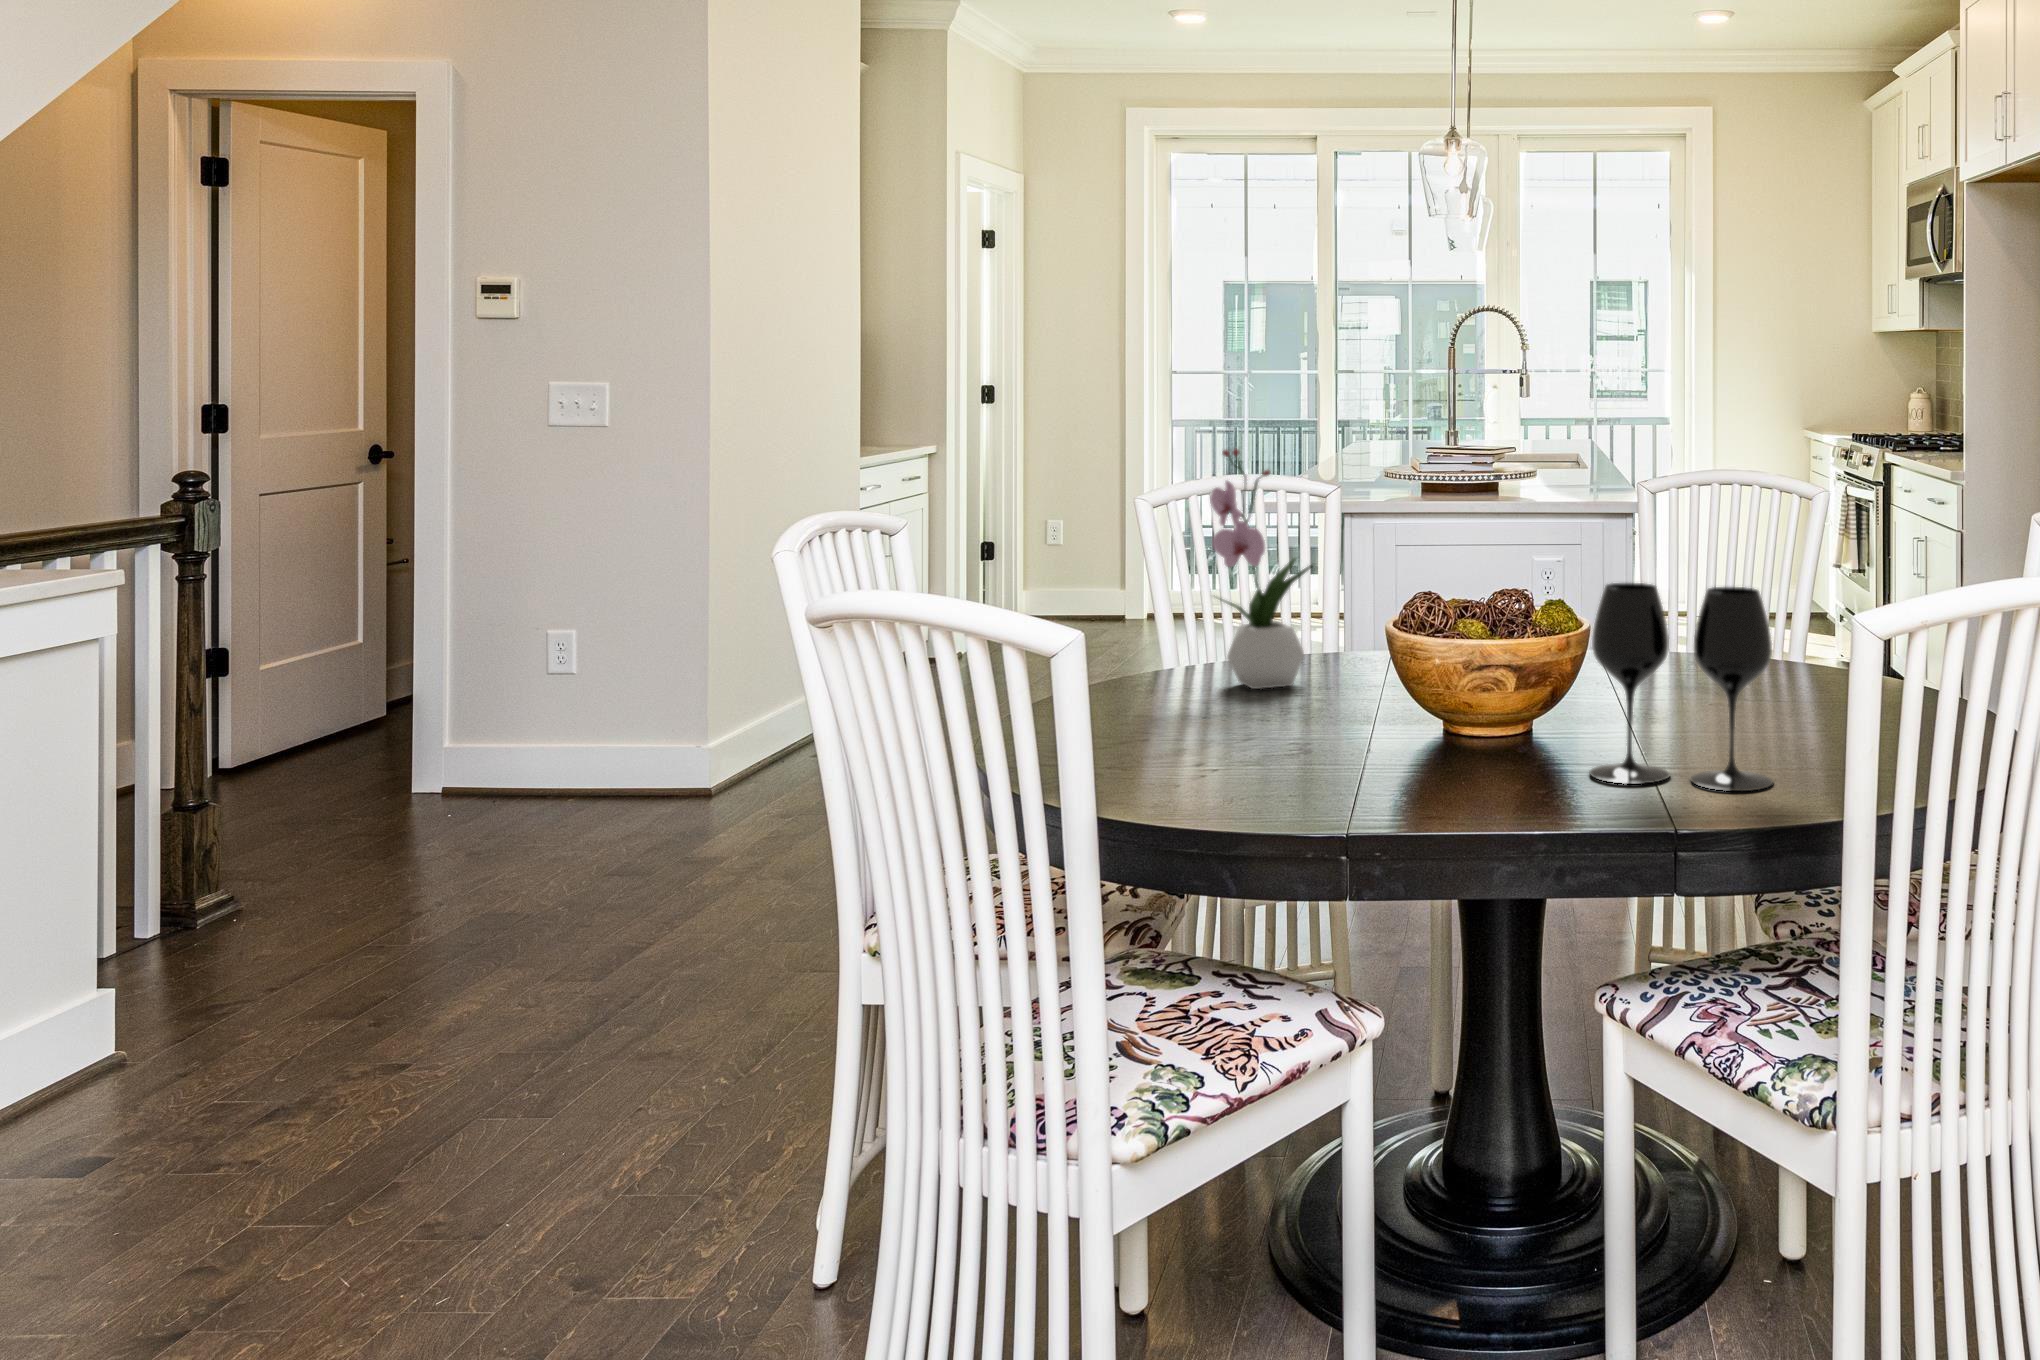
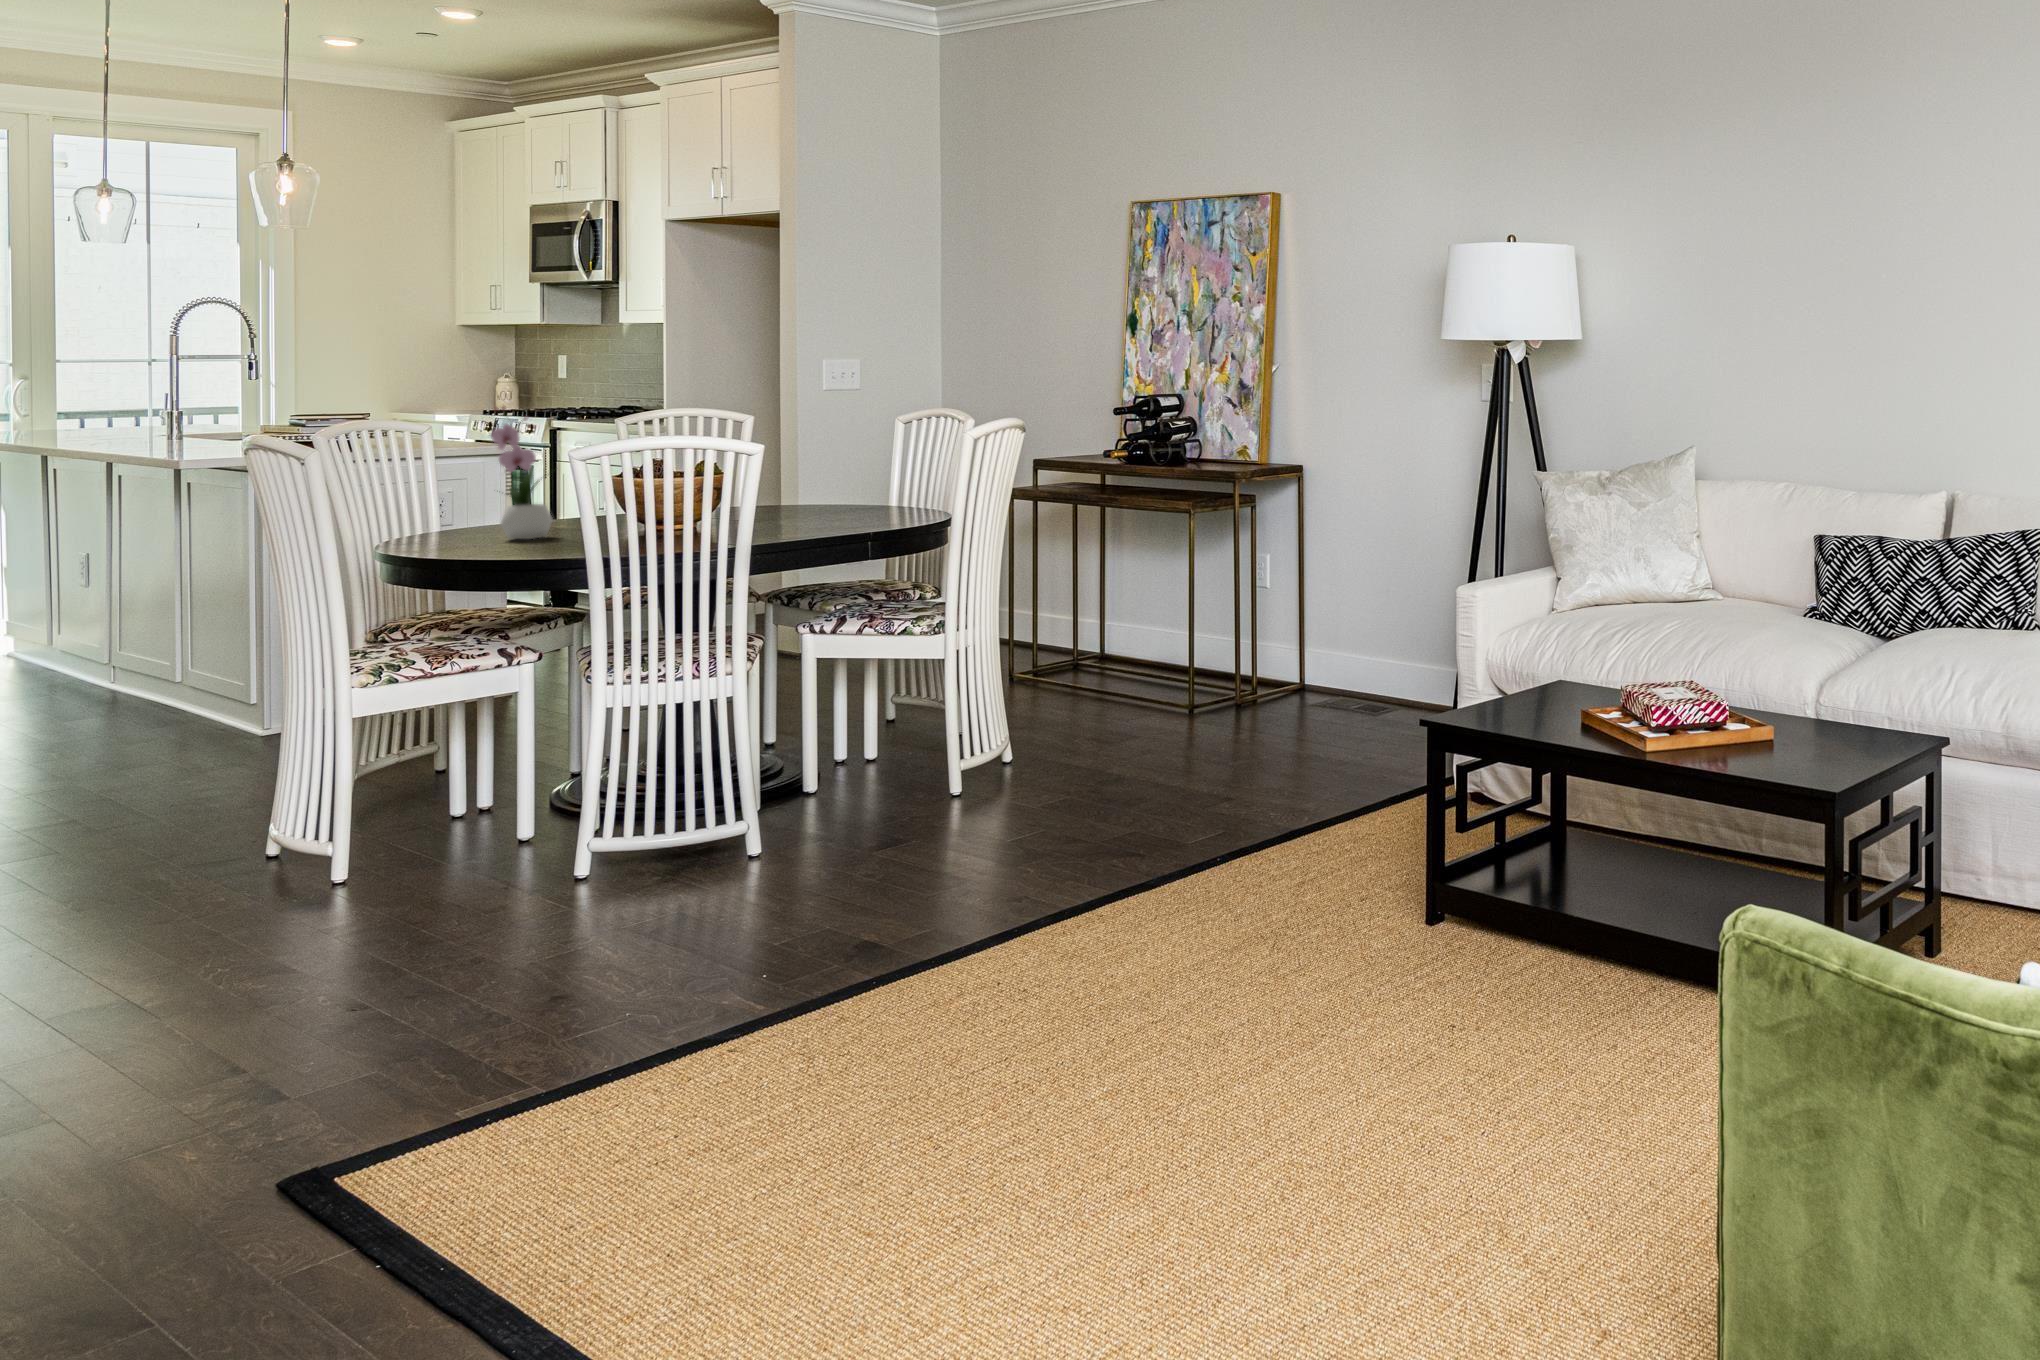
wine glass: present [1589,583,1773,791] -> none [797,446,880,533]

